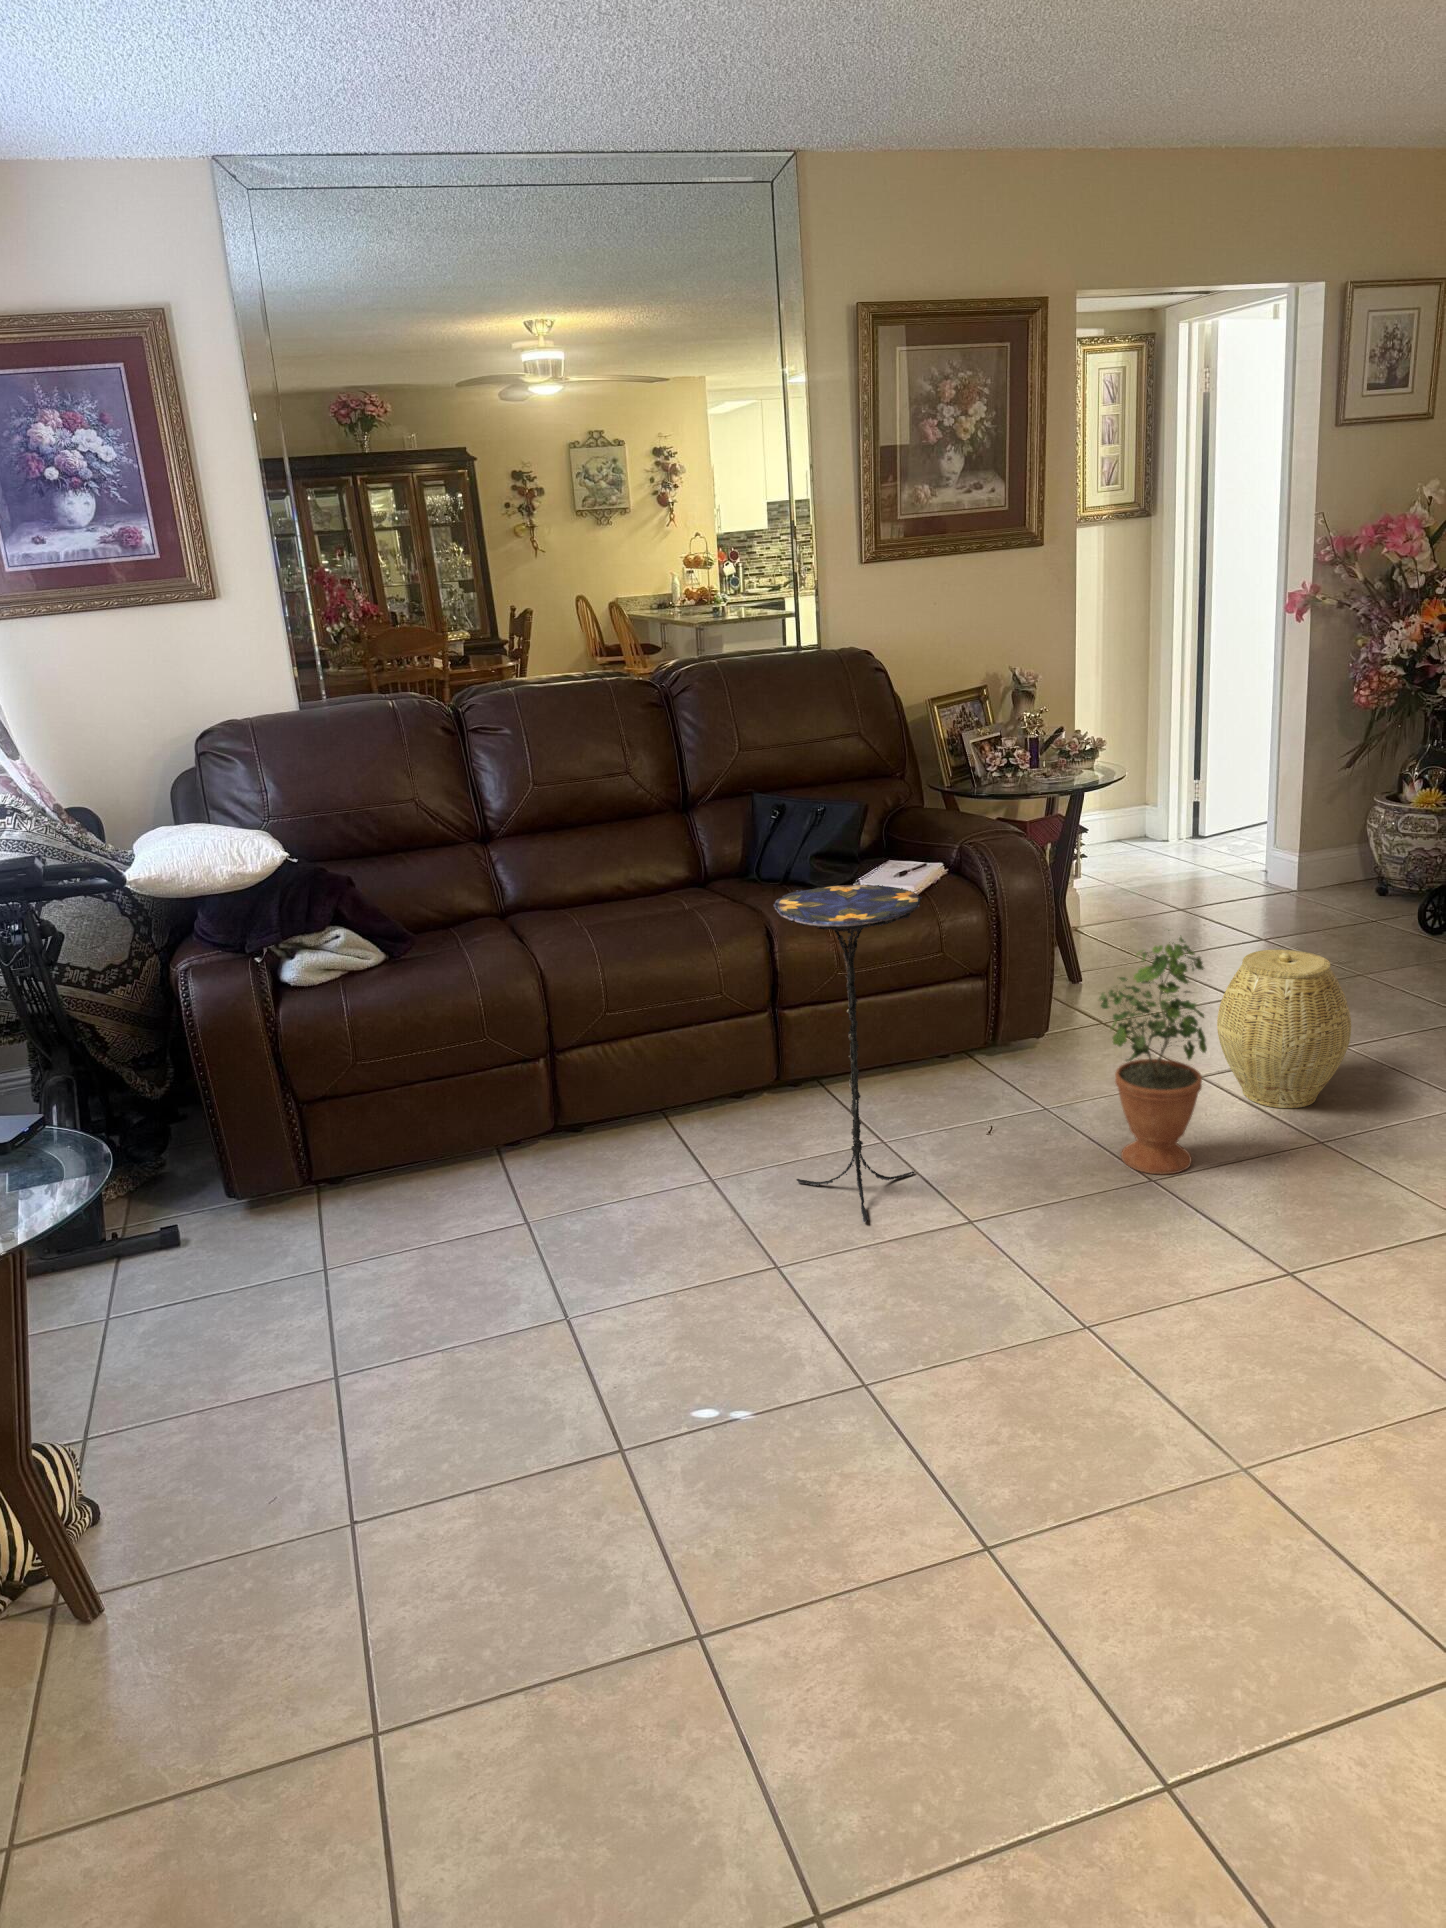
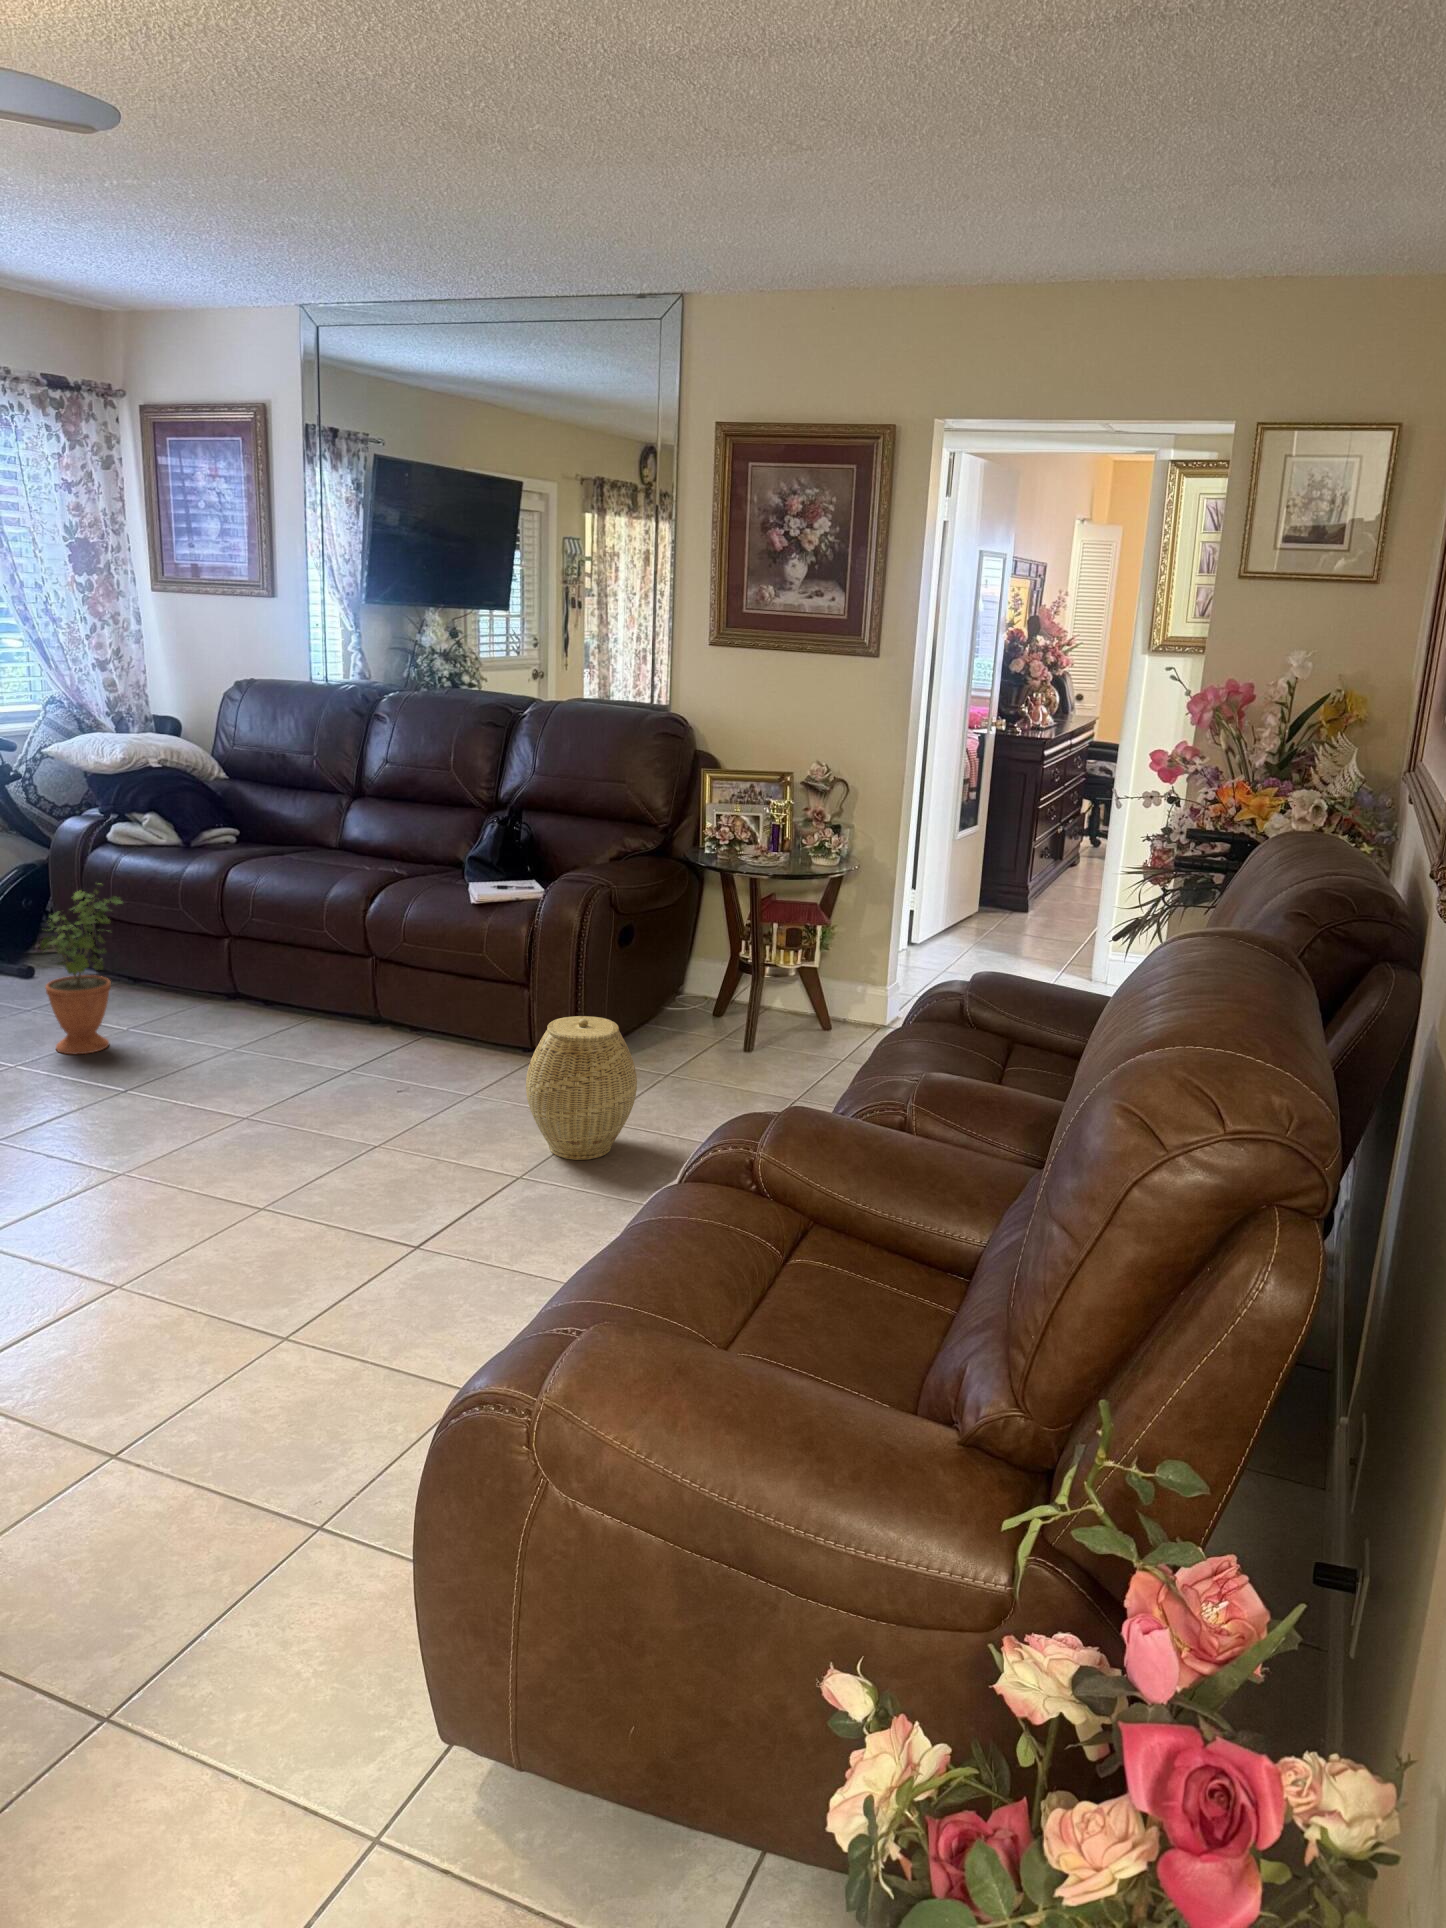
side table: present [774,884,921,1222] -> none [183,846,297,1086]
potted plant: present [1099,930,1207,1175] -> present [41,889,122,1054]

